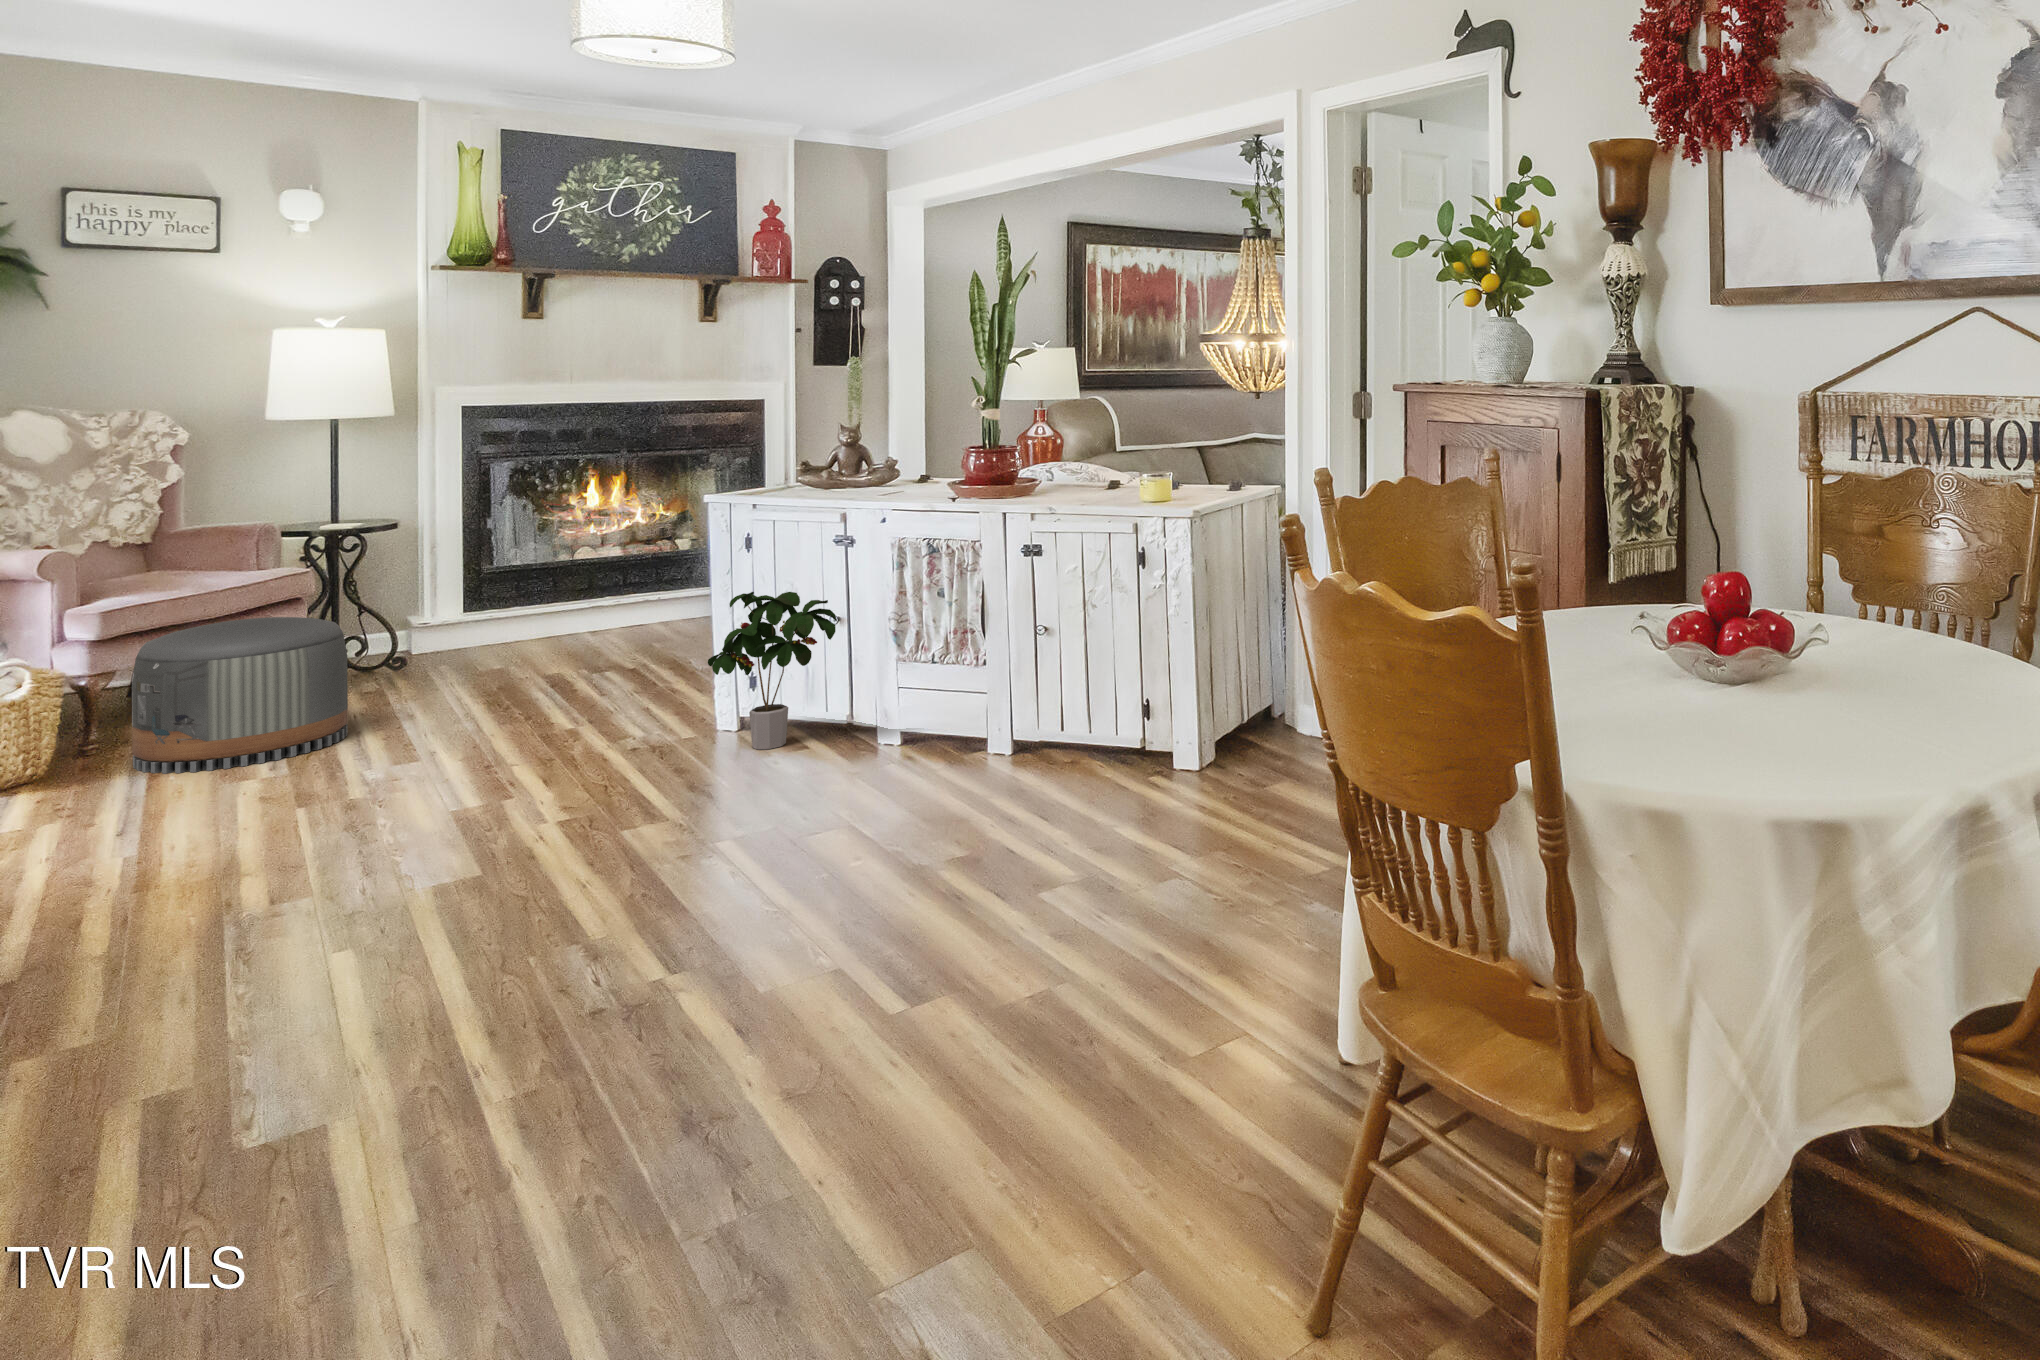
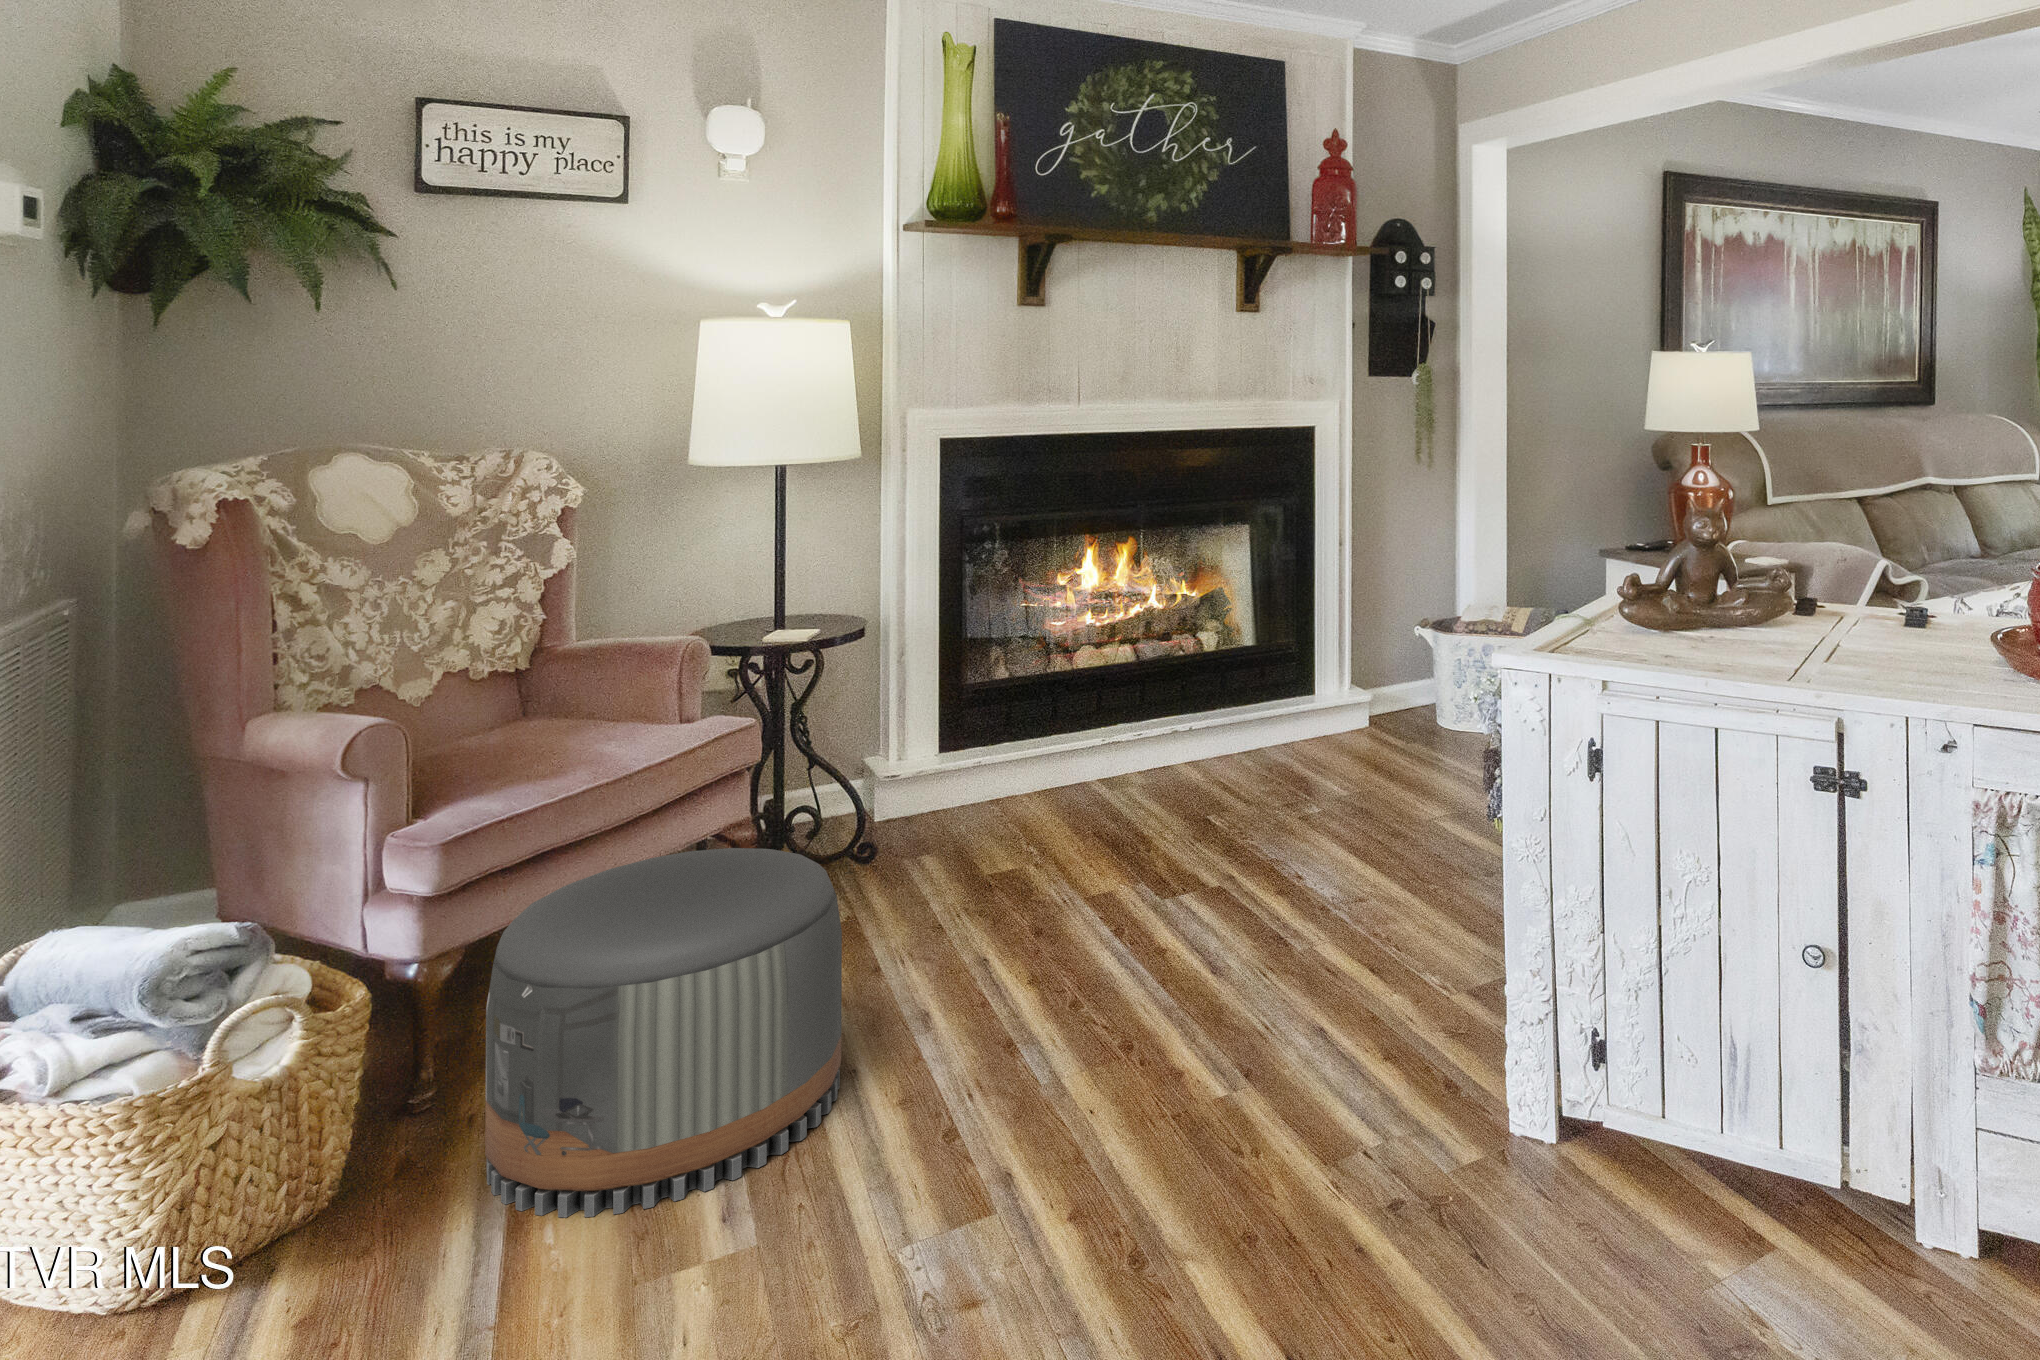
potted plant: present [708,592,837,749] -> none [1537,879,1846,1255]

